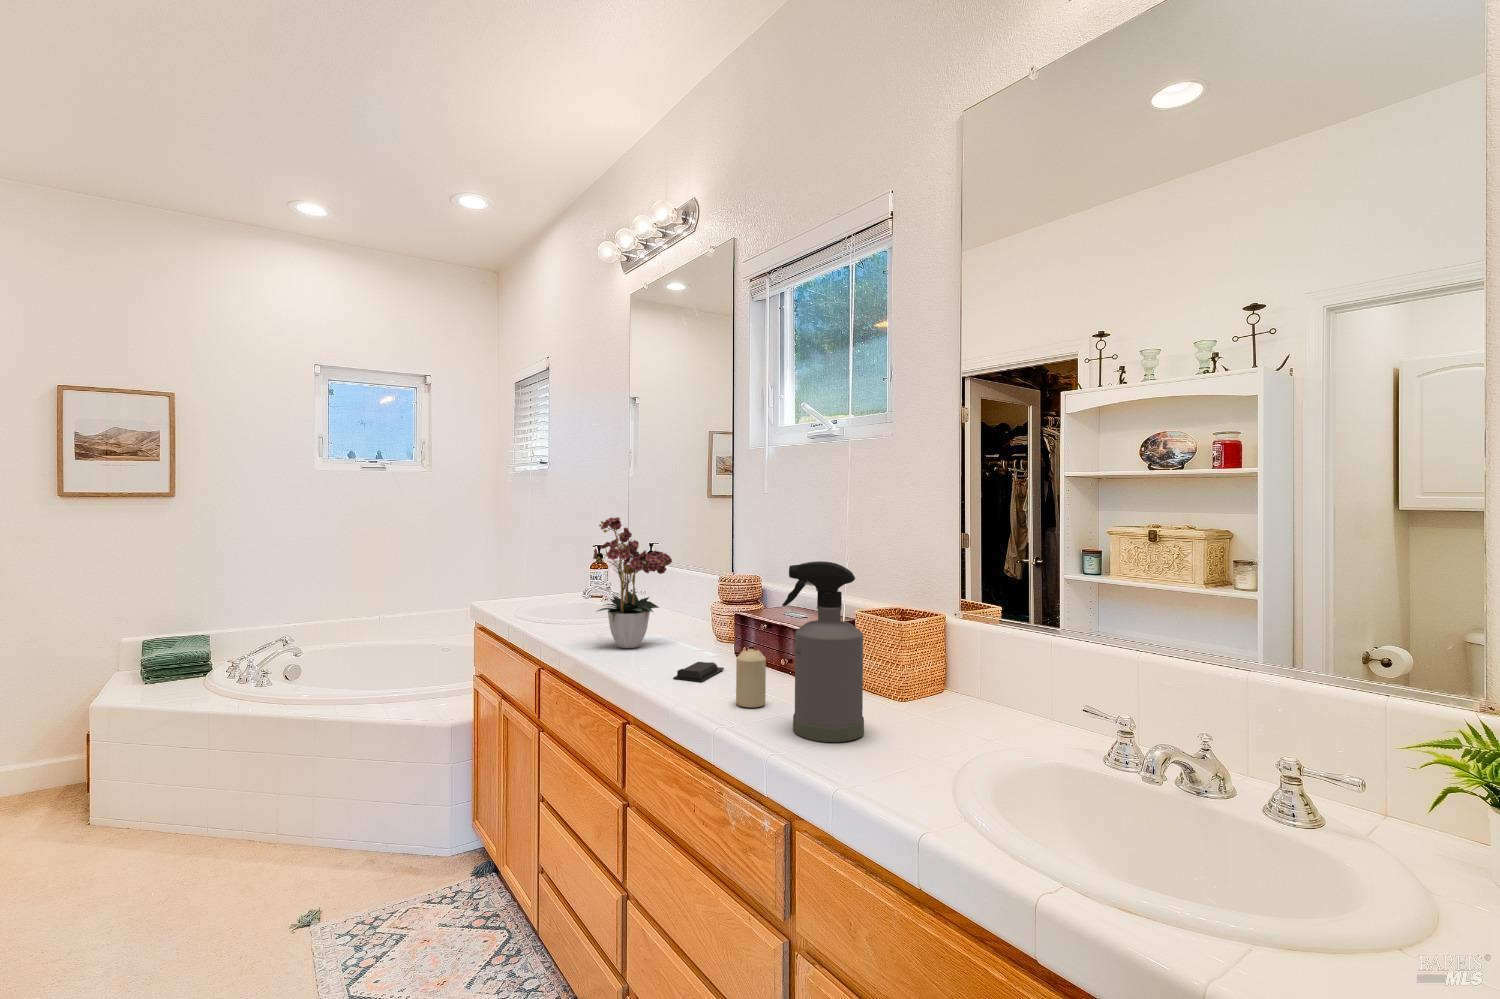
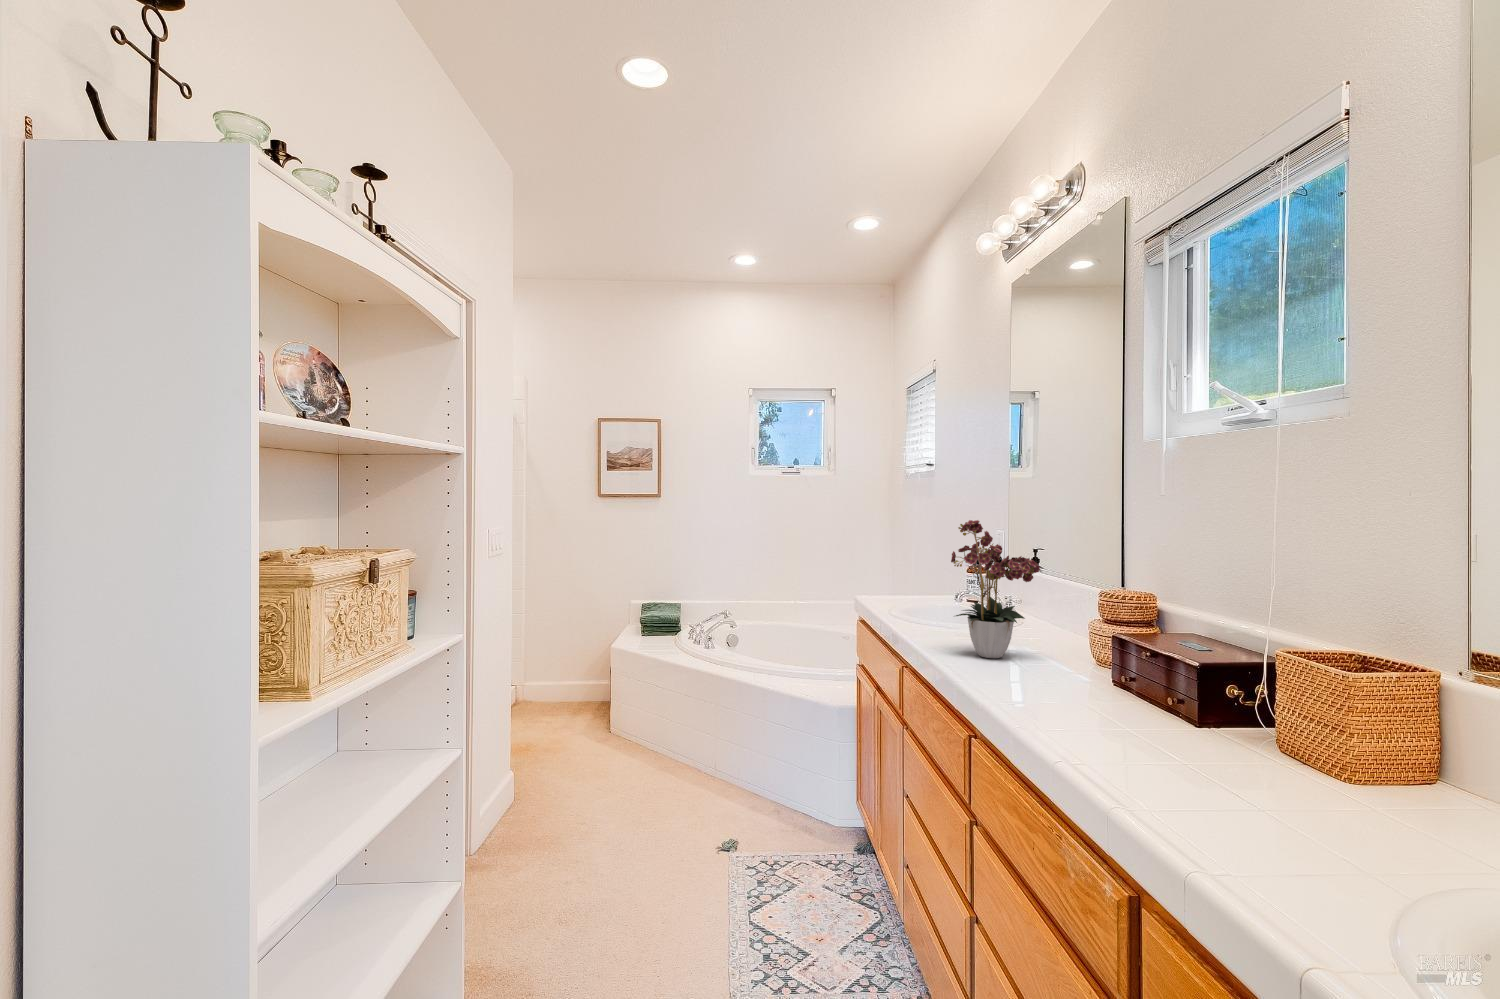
spray bottle: present [782,561,864,742] -> none [1143,581,1267,818]
candle: present [736,649,766,707] -> none [1092,678,1132,749]
soap bar: present [673,662,724,682] -> none [1026,684,1093,707]

